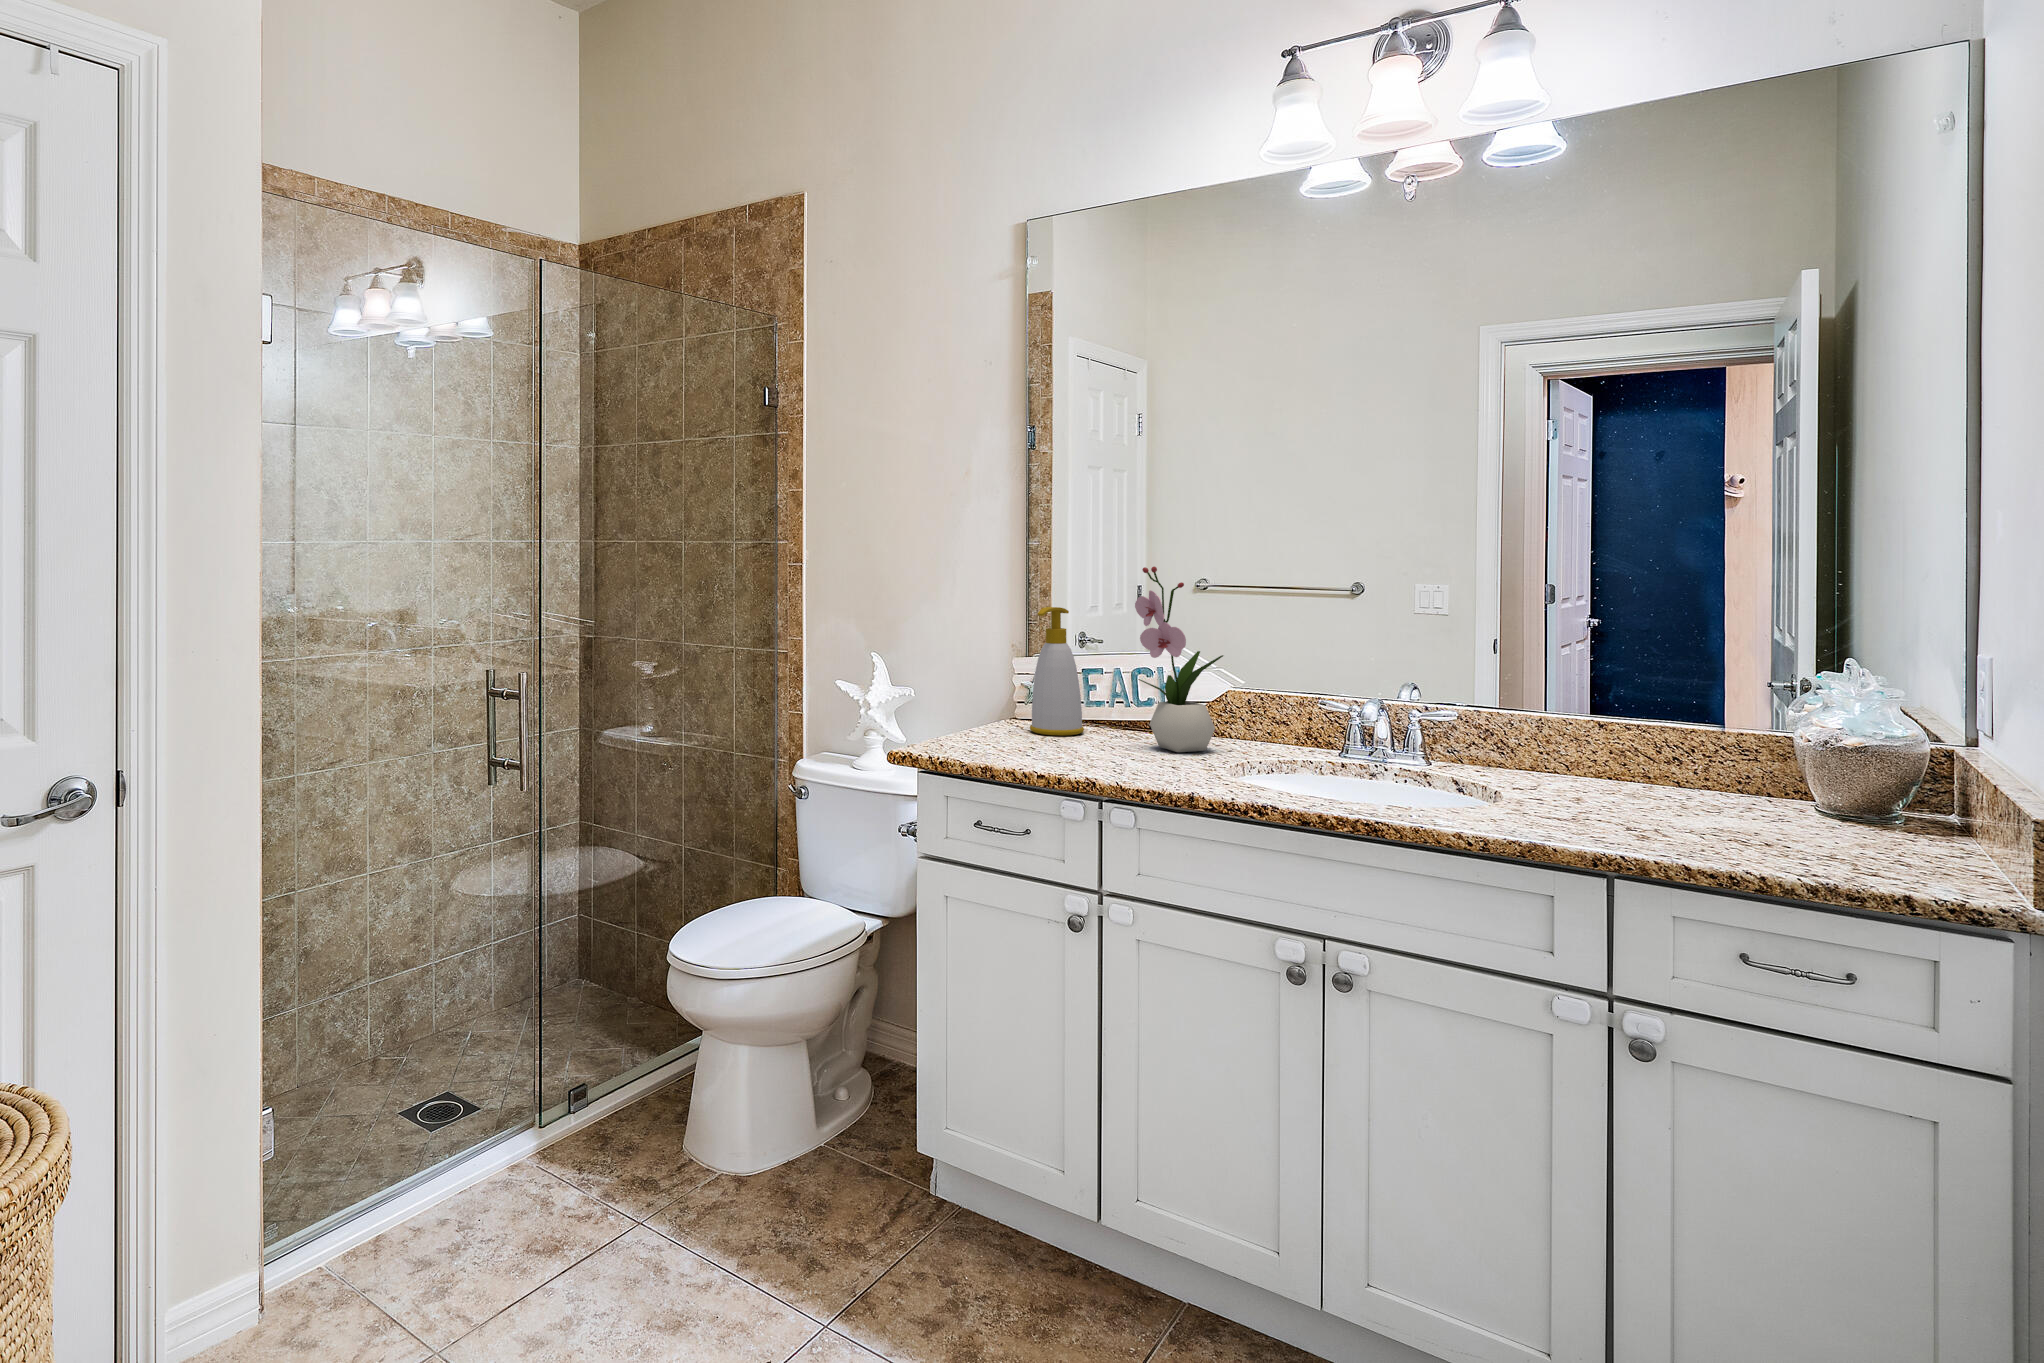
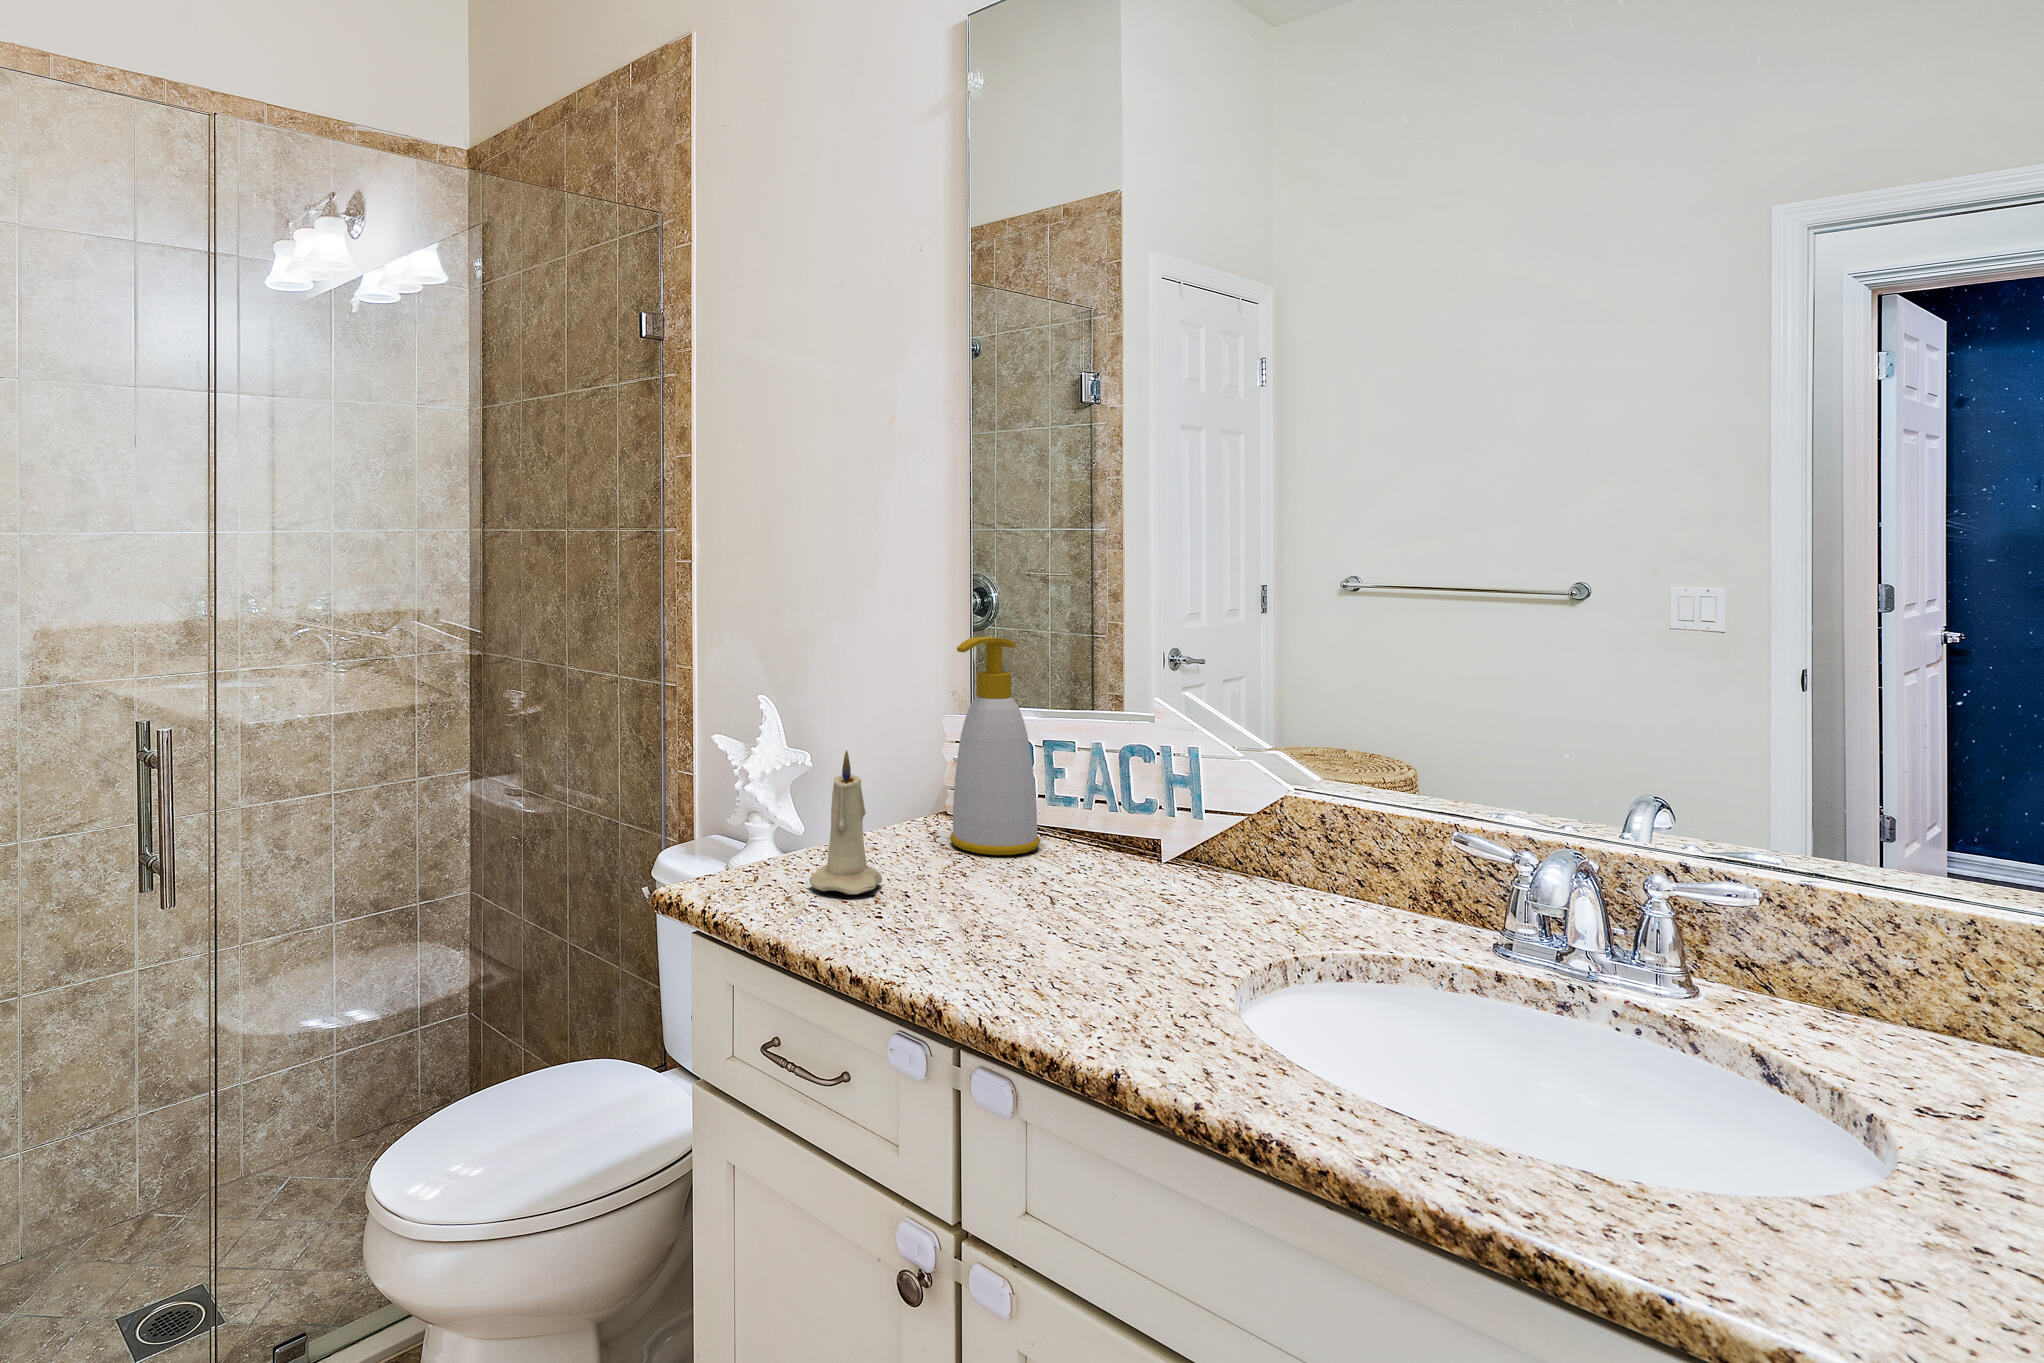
flower arrangement: present [1135,567,1223,752] -> none [1101,571,1263,916]
candle: none [975,670,1015,750] -> present [809,750,882,895]

